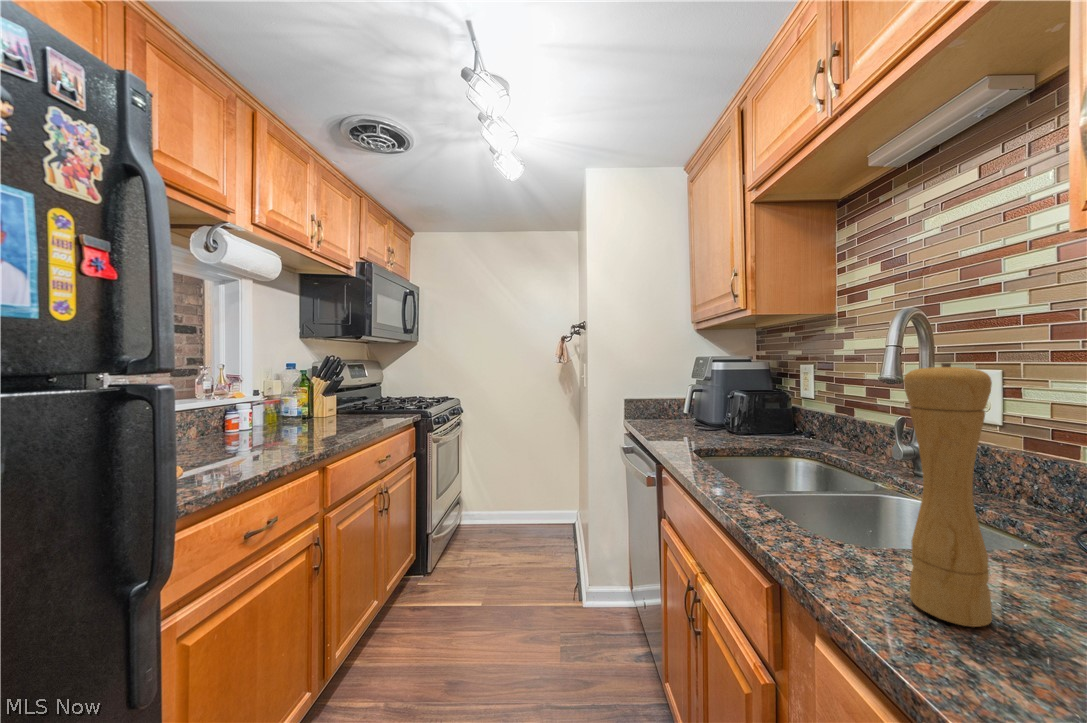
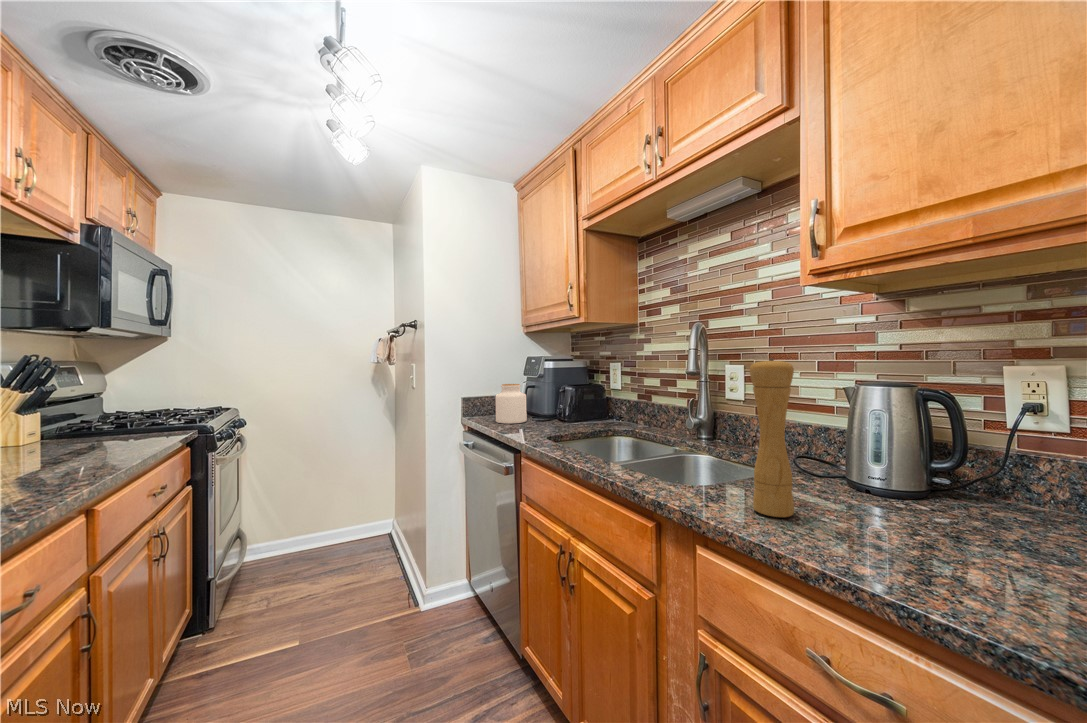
jar: none [654,387,689,430] -> present [496,384,527,423]

